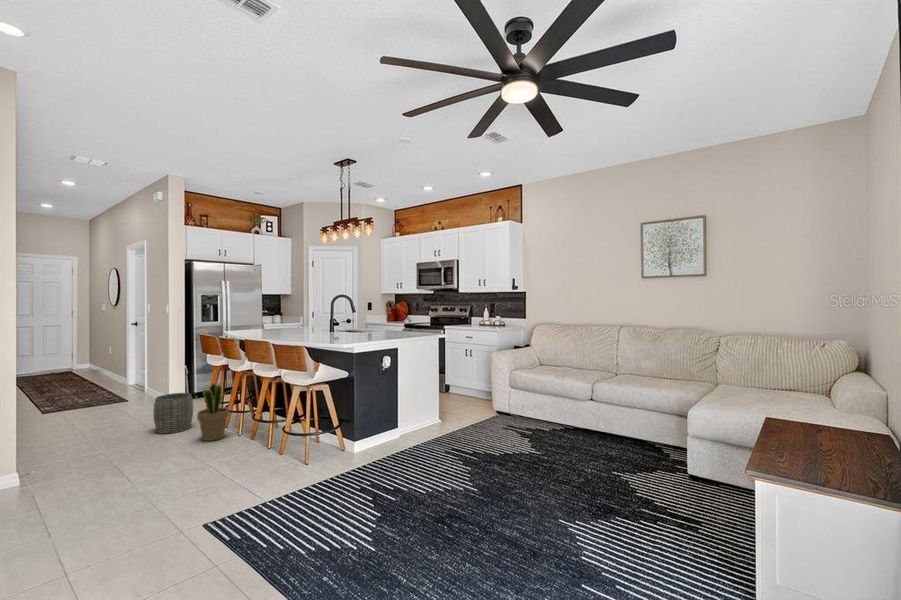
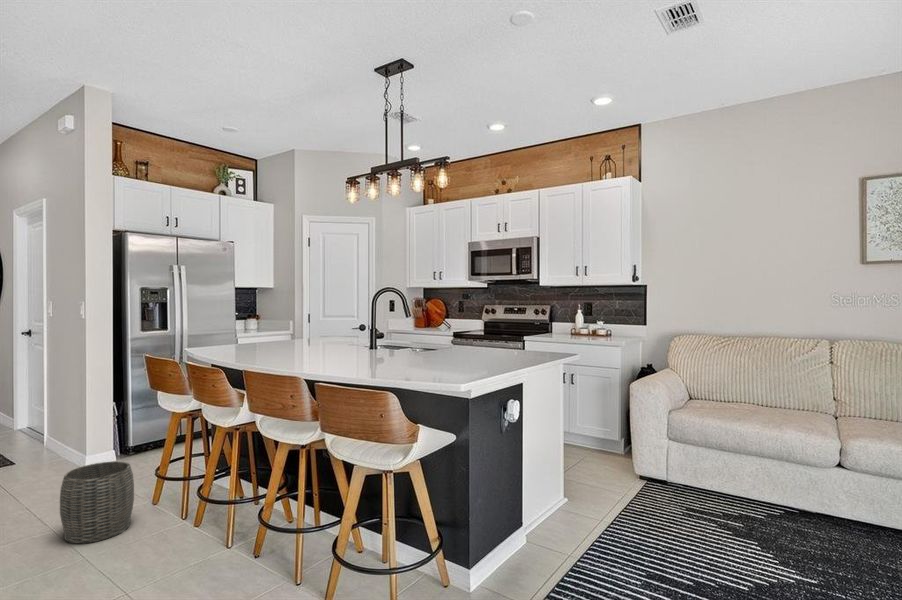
potted plant: present [197,384,233,441] -> none [147,448,214,562]

